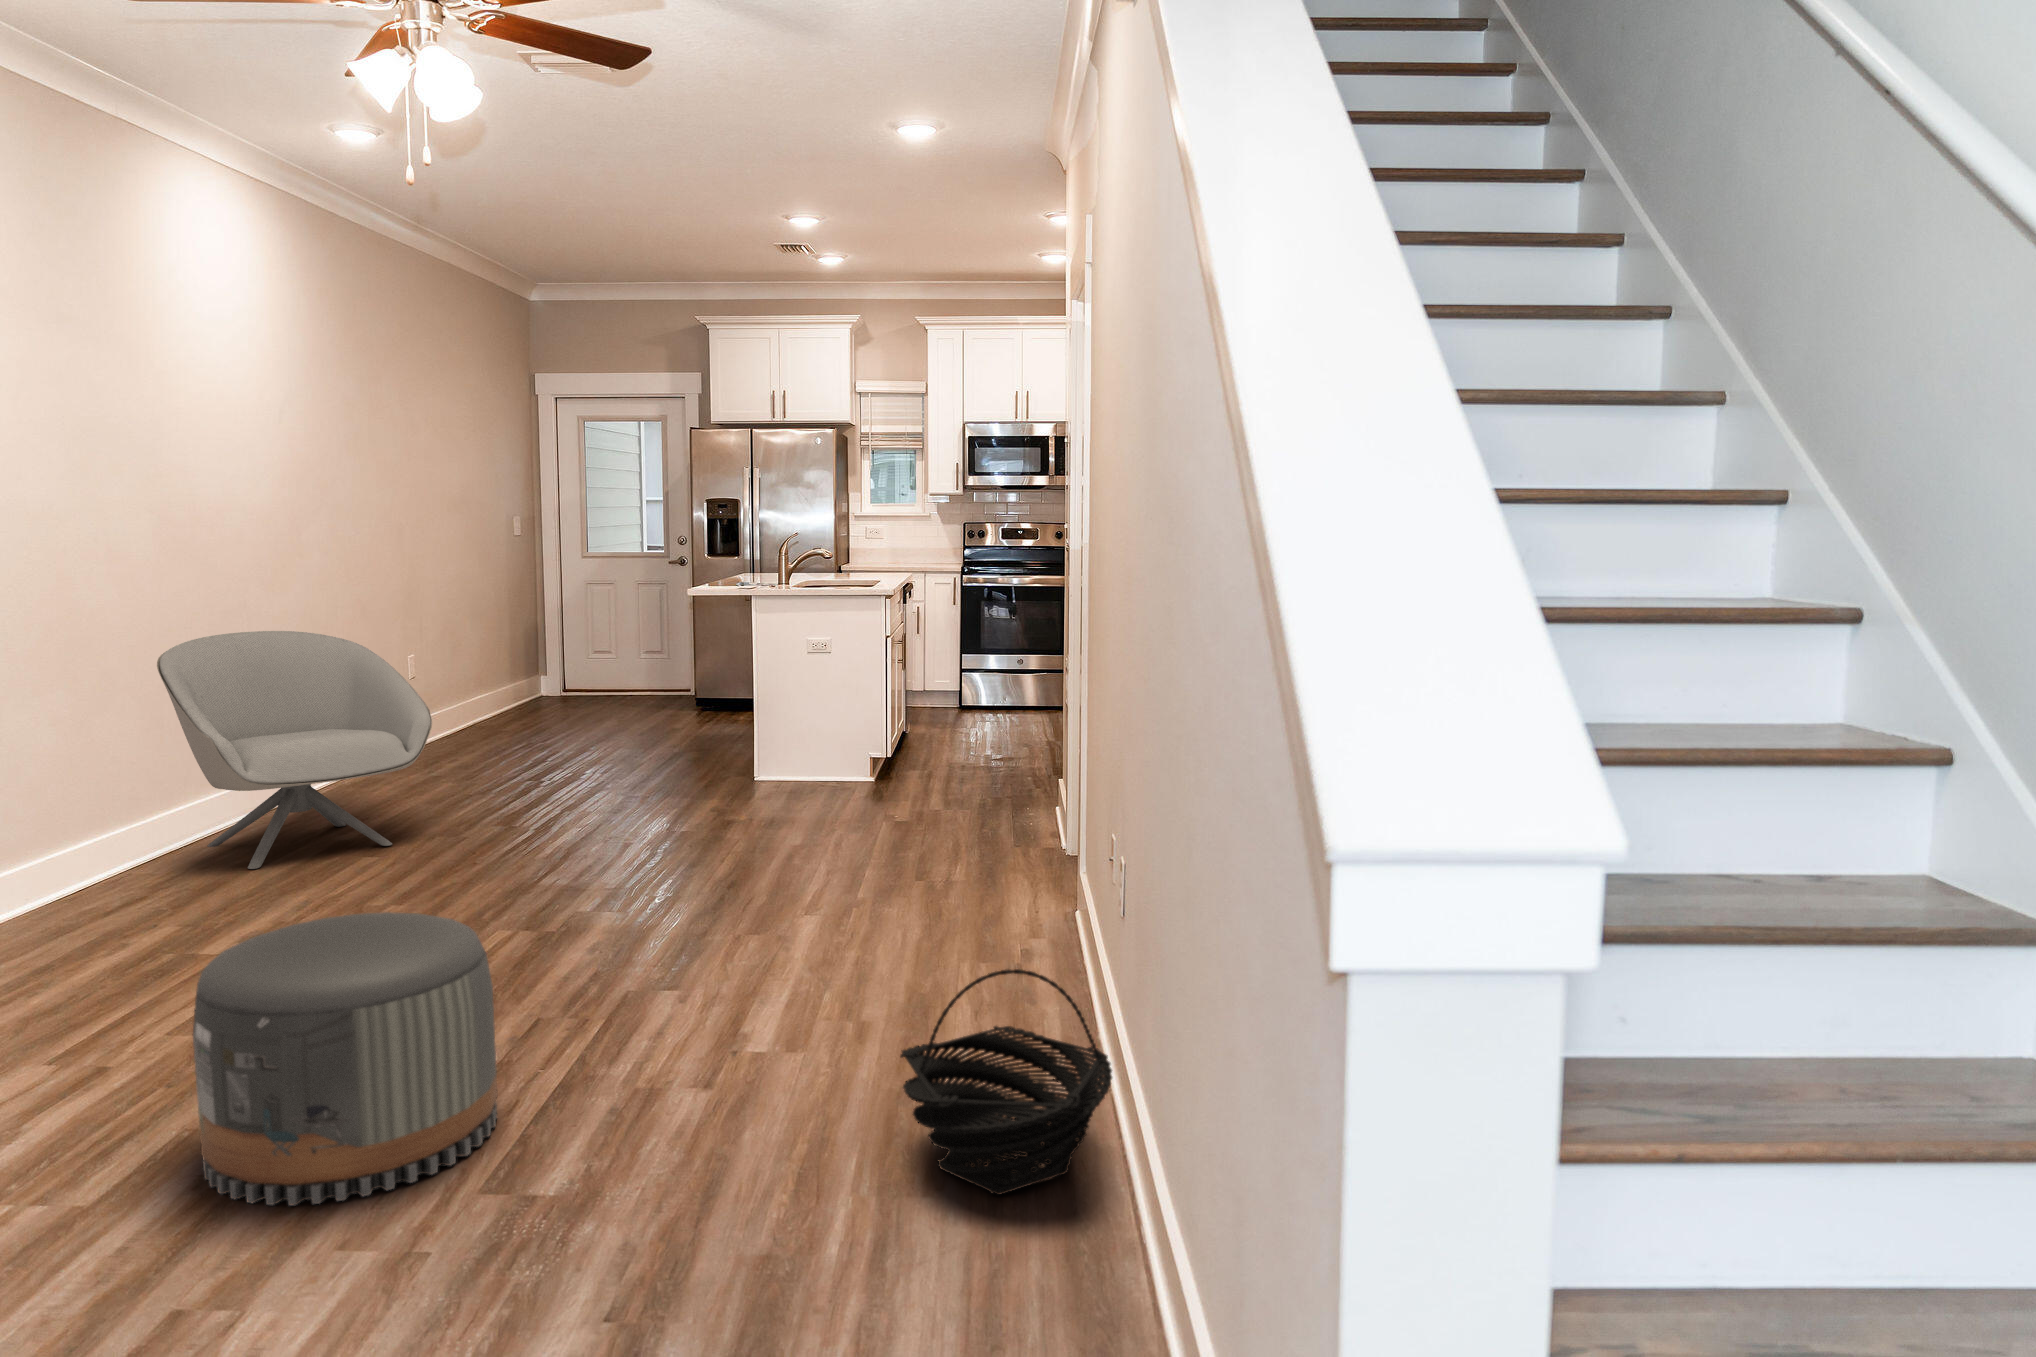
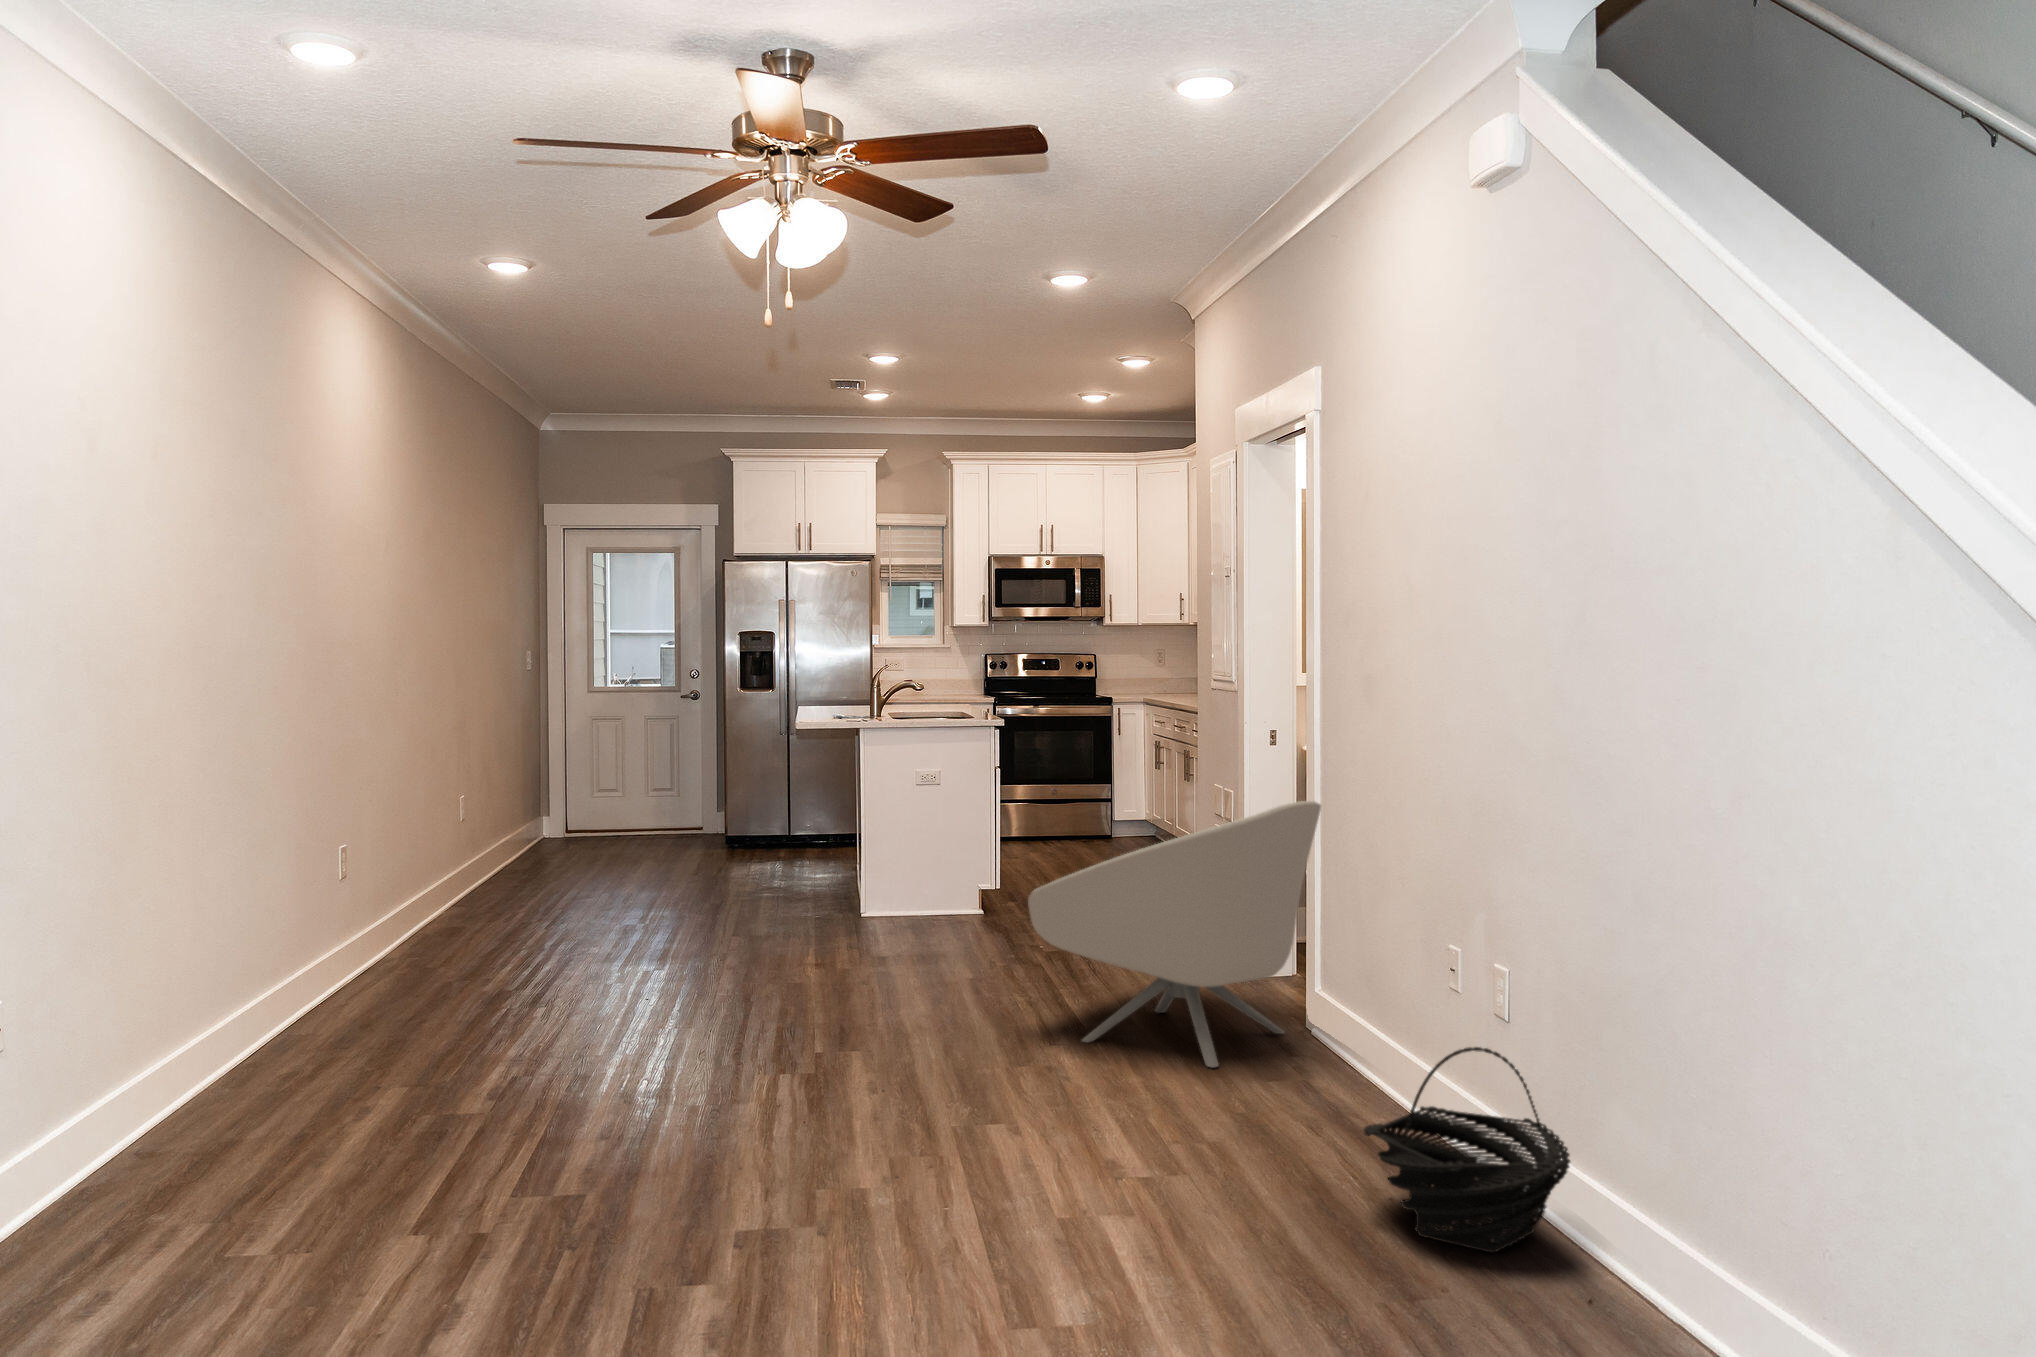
armchair: present [157,631,432,869] -> present [1028,801,1321,1067]
pouf: present [193,912,498,1205] -> none [731,1023,987,1301]

